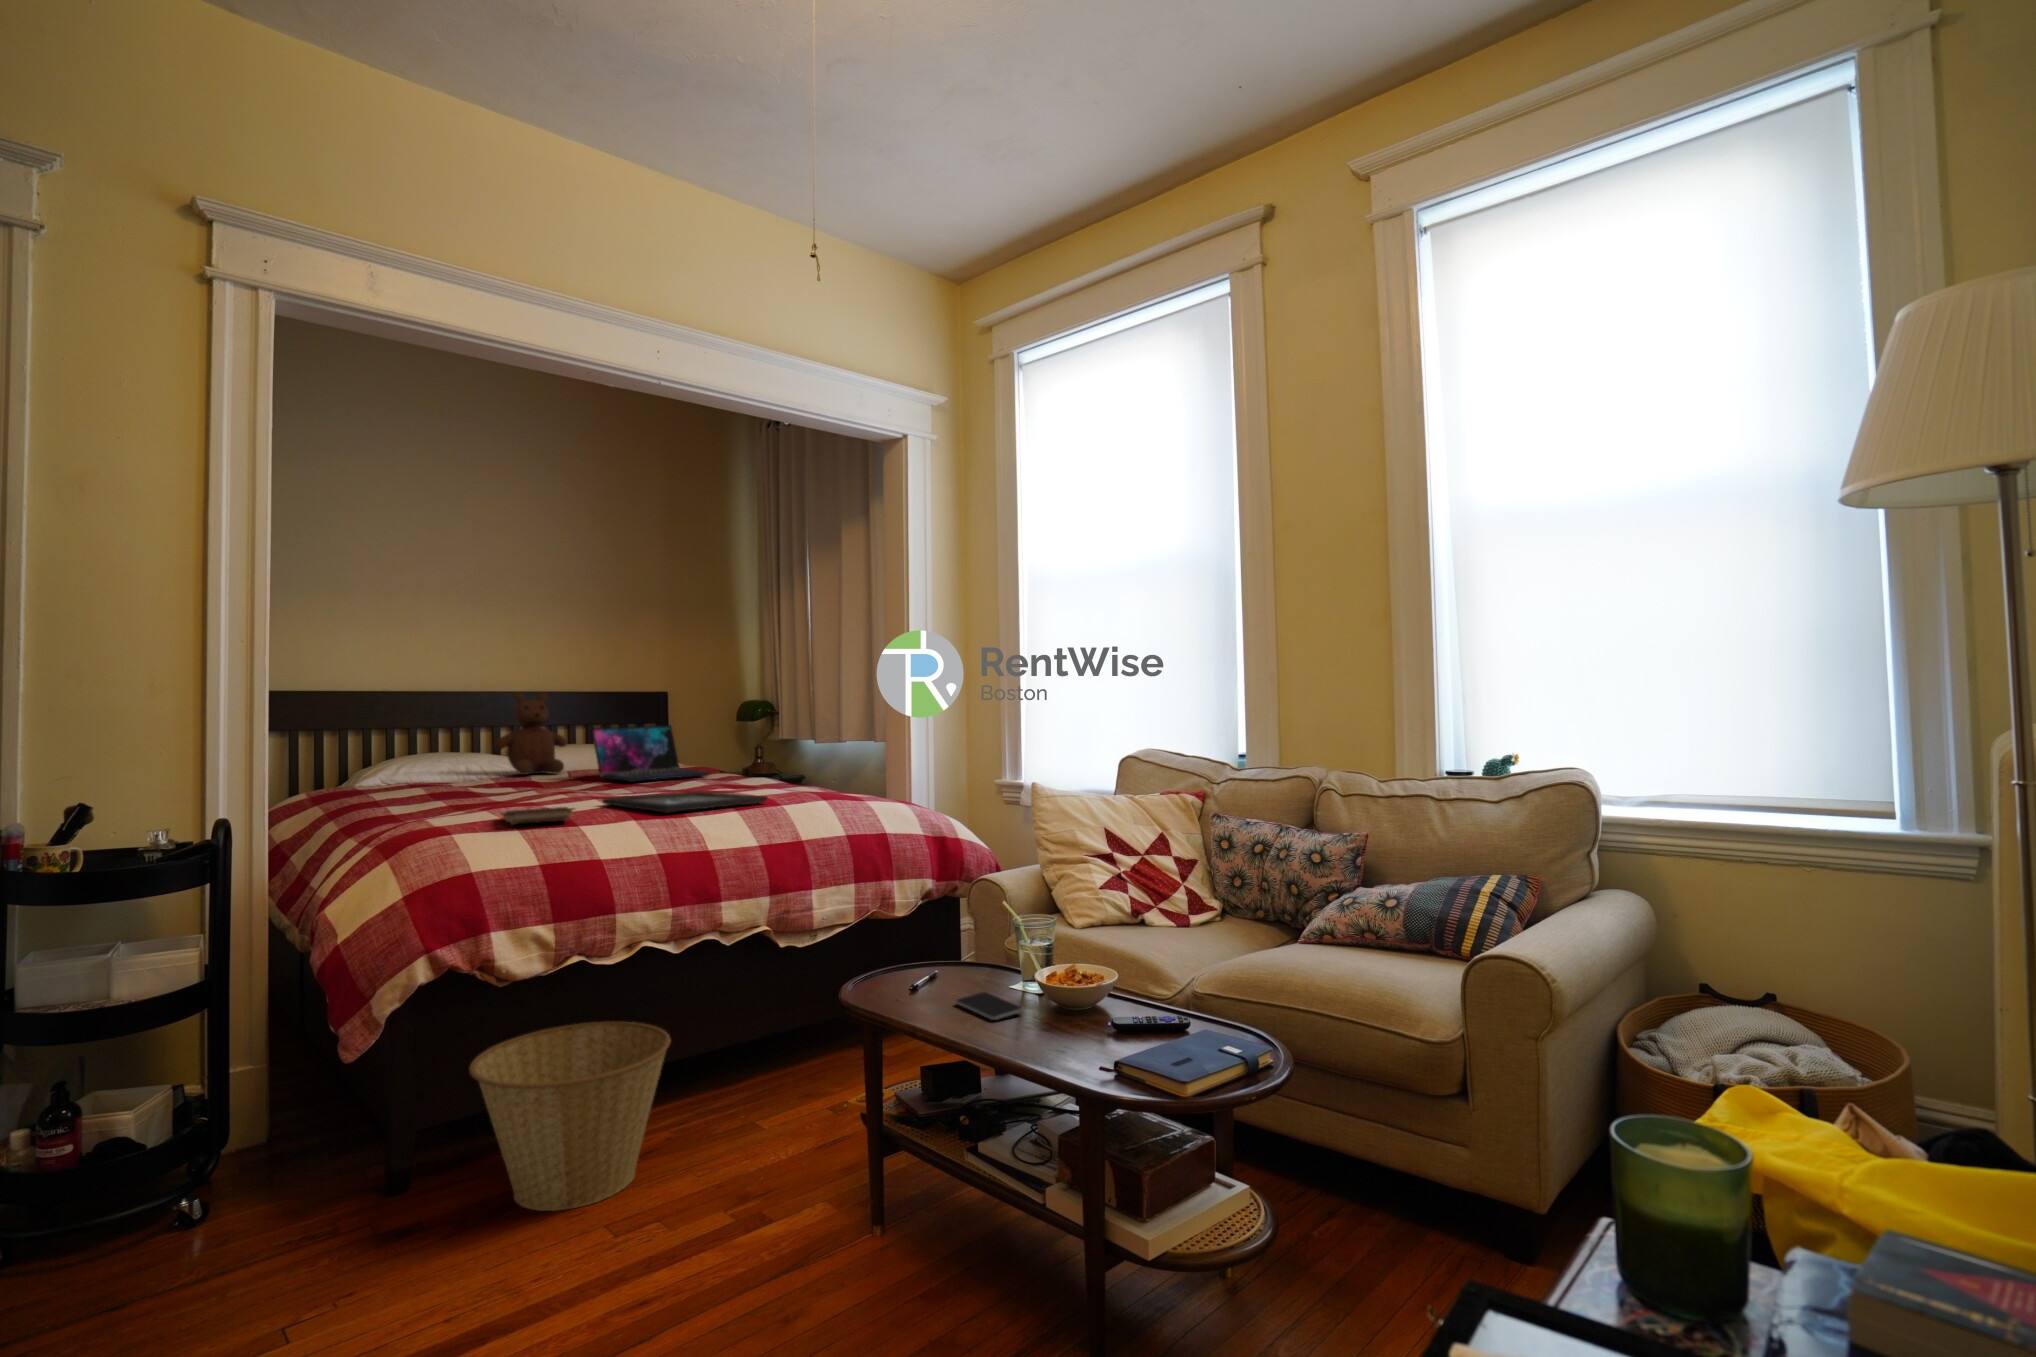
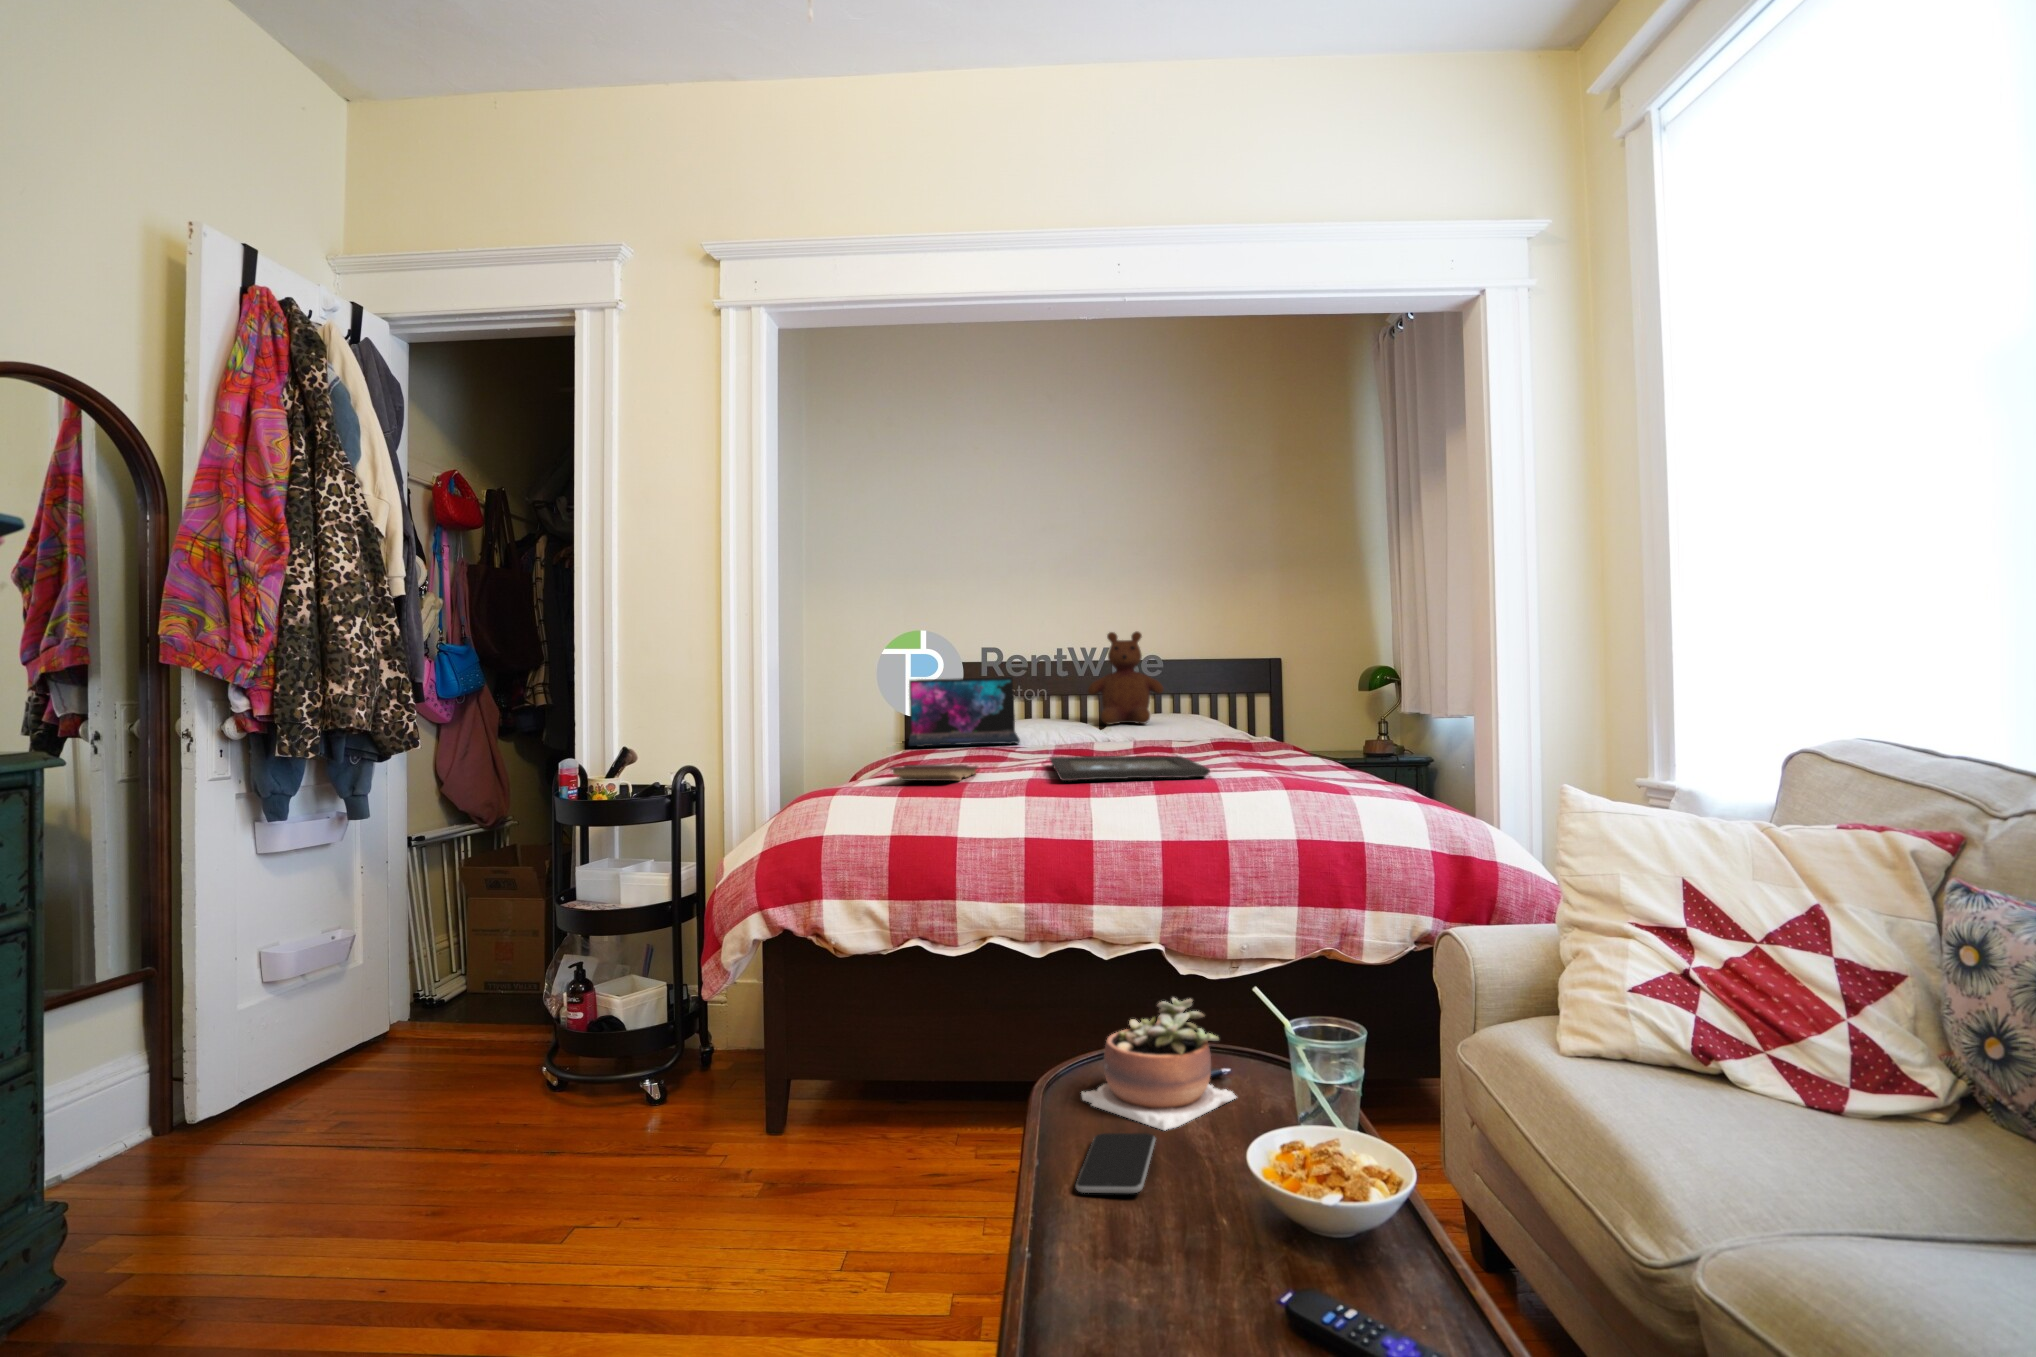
laptop: present [591,725,709,782] -> present [909,677,1020,747]
succulent plant: none [908,920,979,994] -> present [1082,998,1236,1130]
basket: present [469,1021,671,1211] -> none [746,1019,965,1240]

